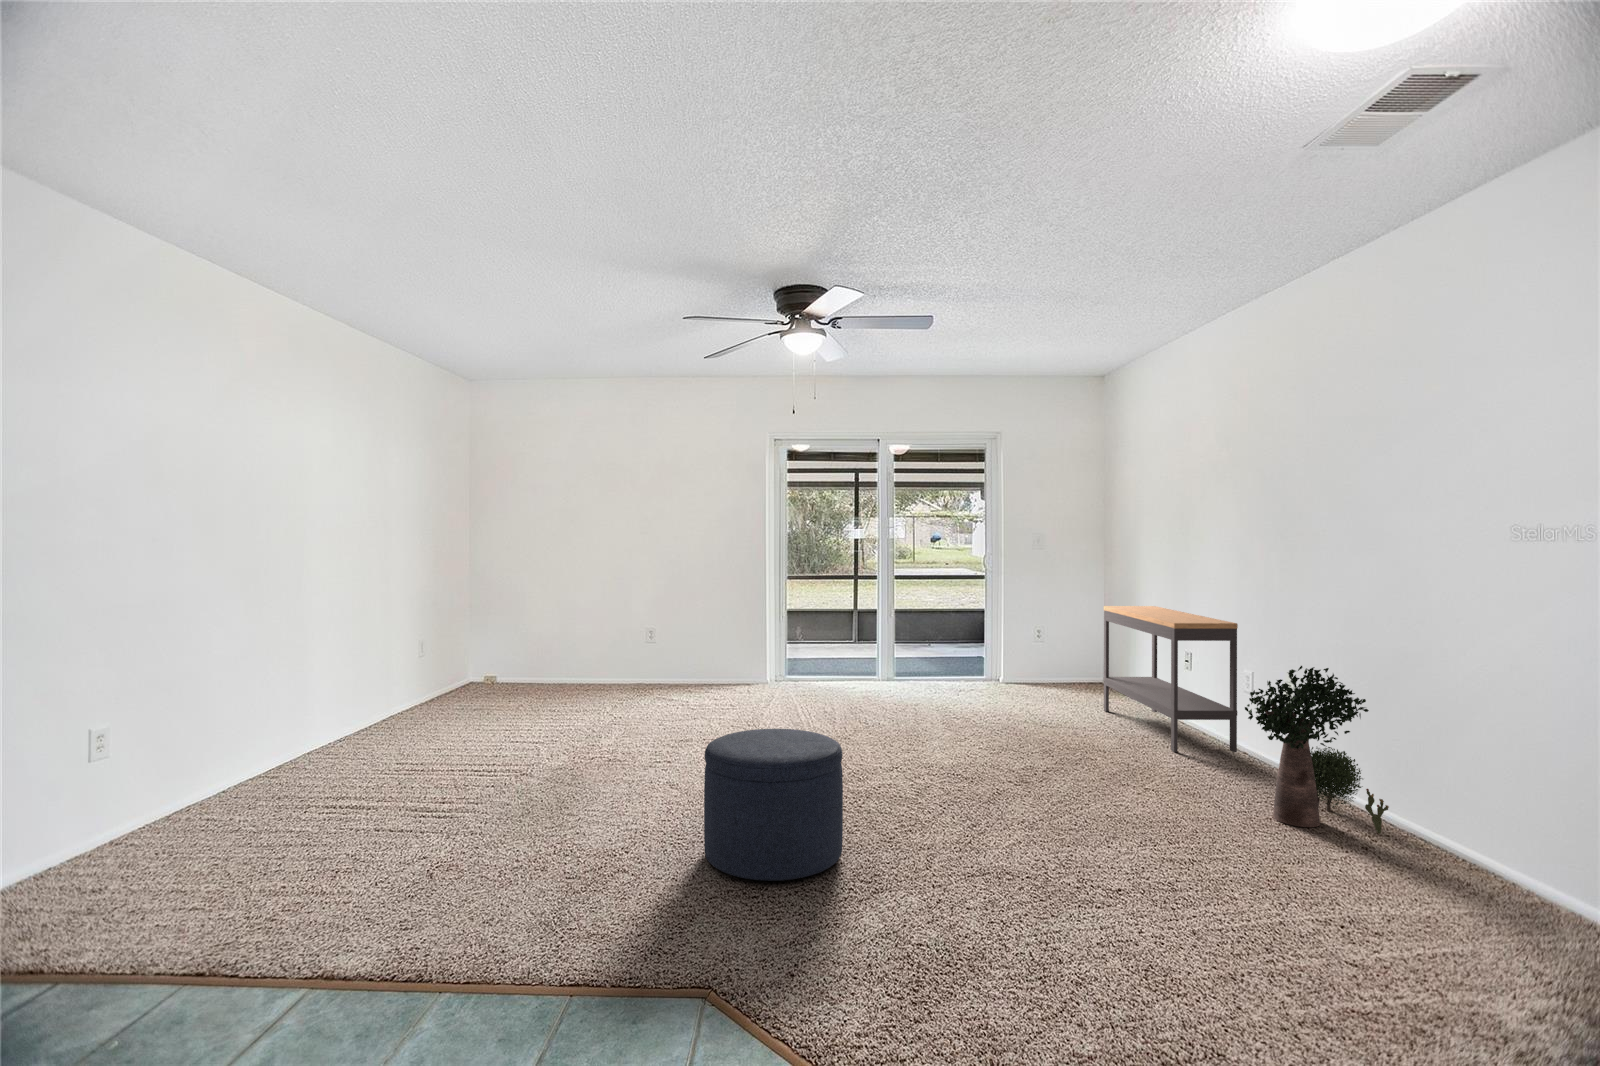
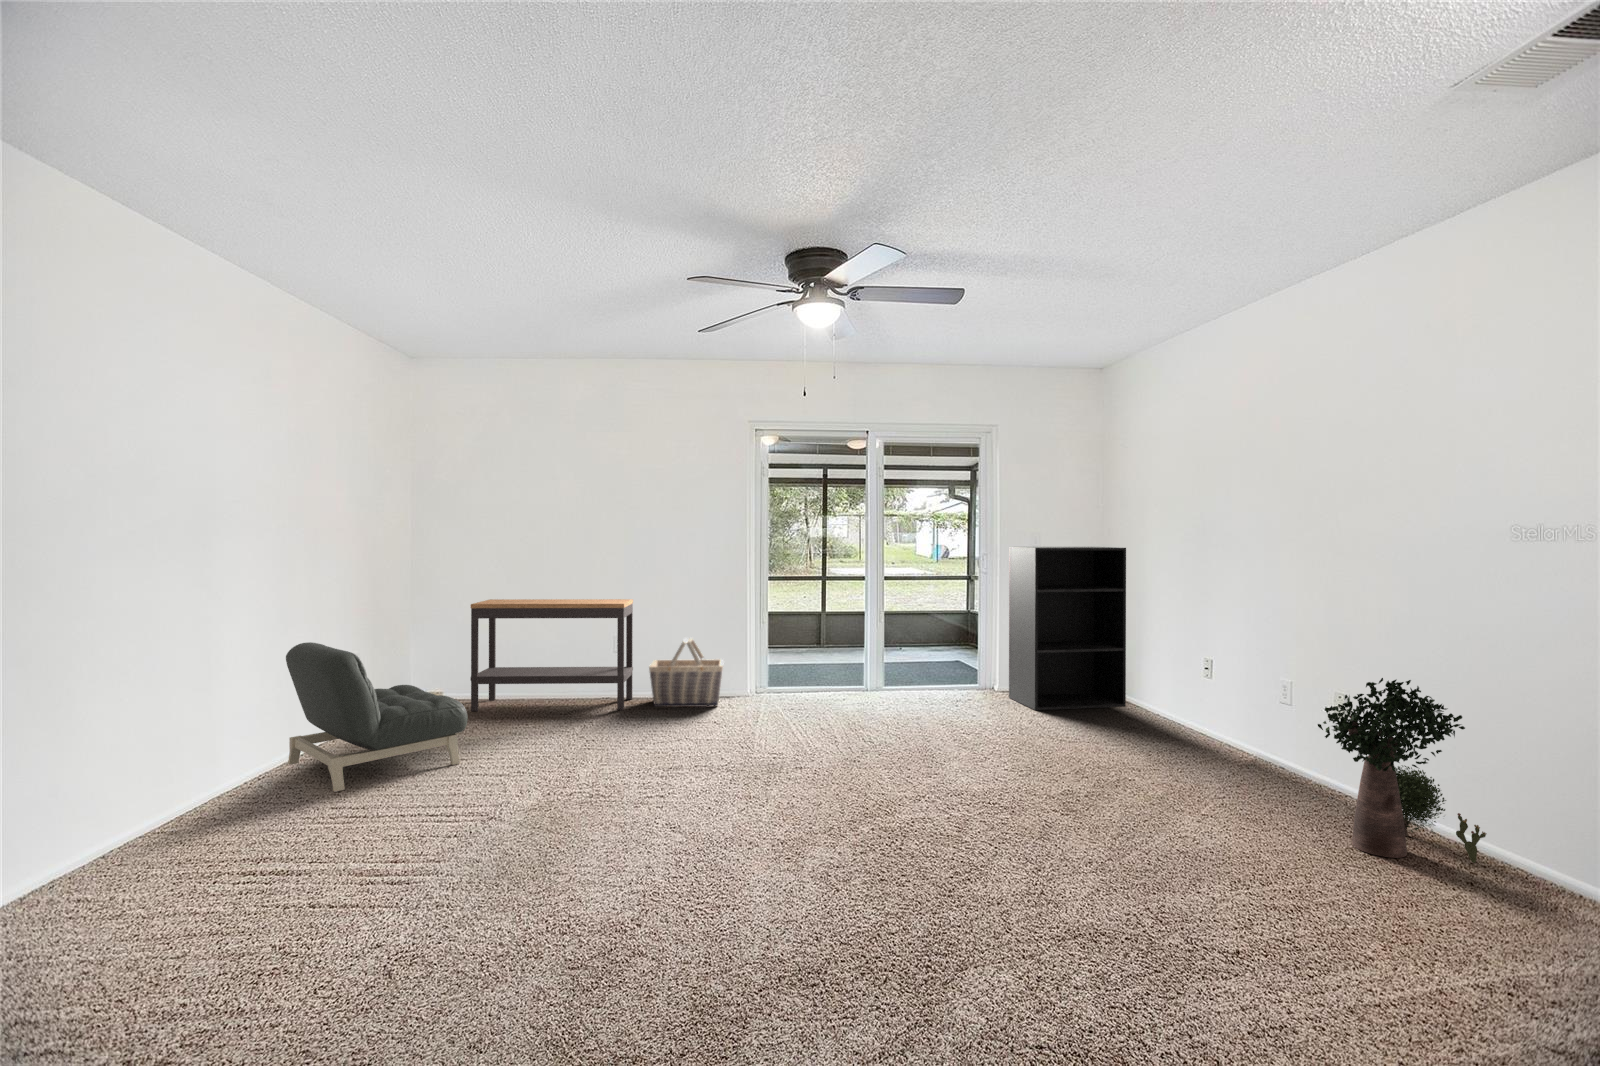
bookshelf: none [1013,547,1123,701] -> present [1009,547,1126,710]
console table: present [1103,606,1238,752] -> present [470,599,633,711]
armchair: none [364,627,513,751] -> present [286,642,468,792]
basket: none [677,629,746,692] -> present [649,638,724,707]
ottoman: present [704,729,843,881] -> none [736,765,903,962]

